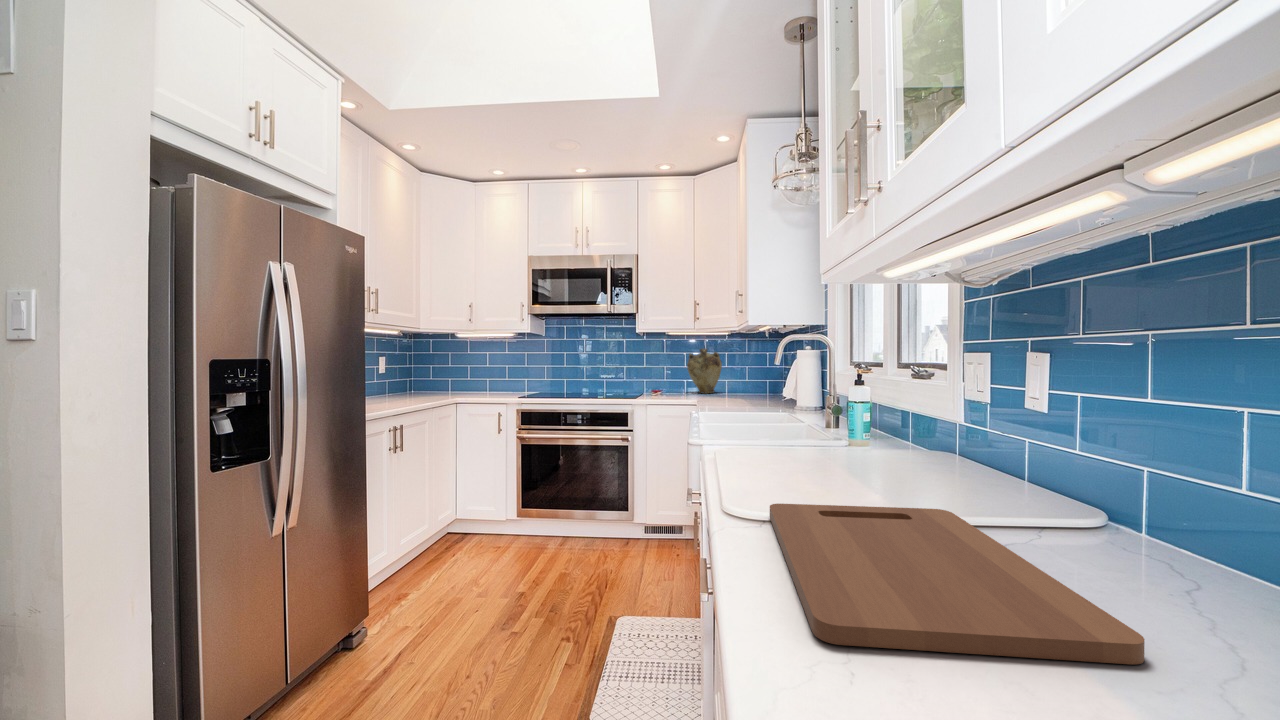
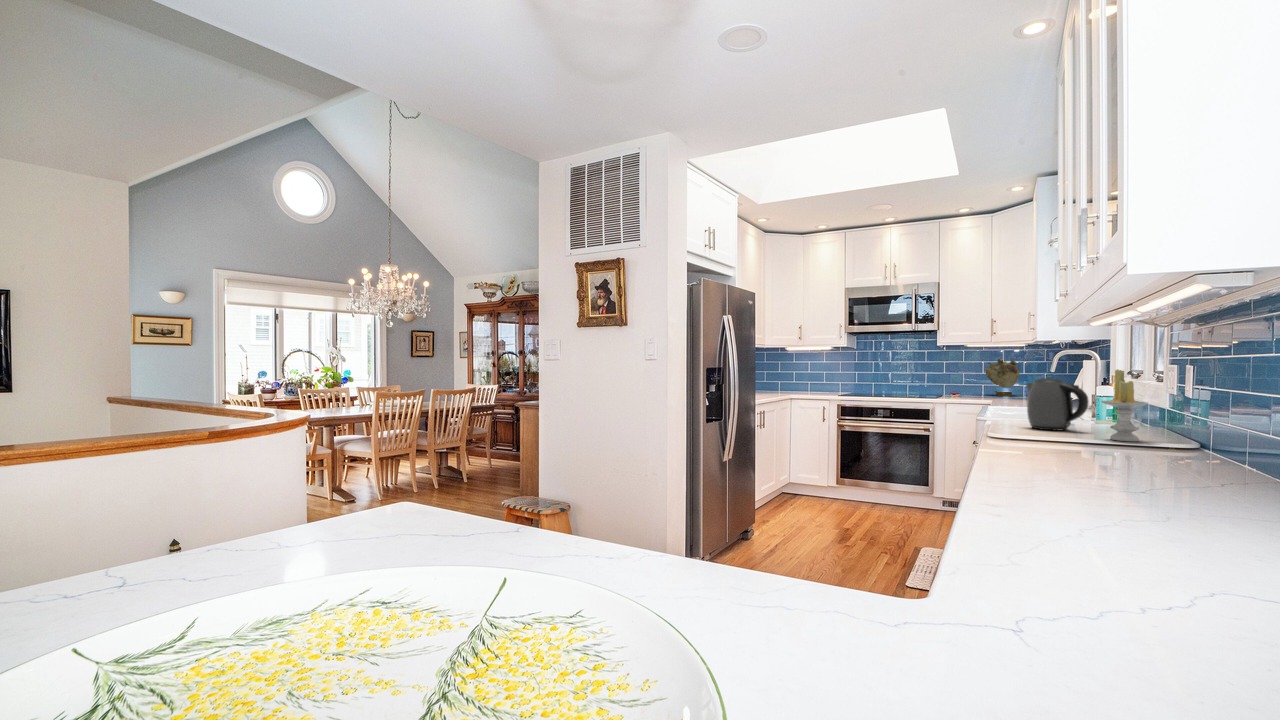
candle: none [915,354,1002,506] -> present [1102,370,1148,441]
kettle: none [768,374,869,472] -> present [1026,378,1088,430]
cutting board: present [770,504,1145,664] -> none [1008,432,1117,459]

